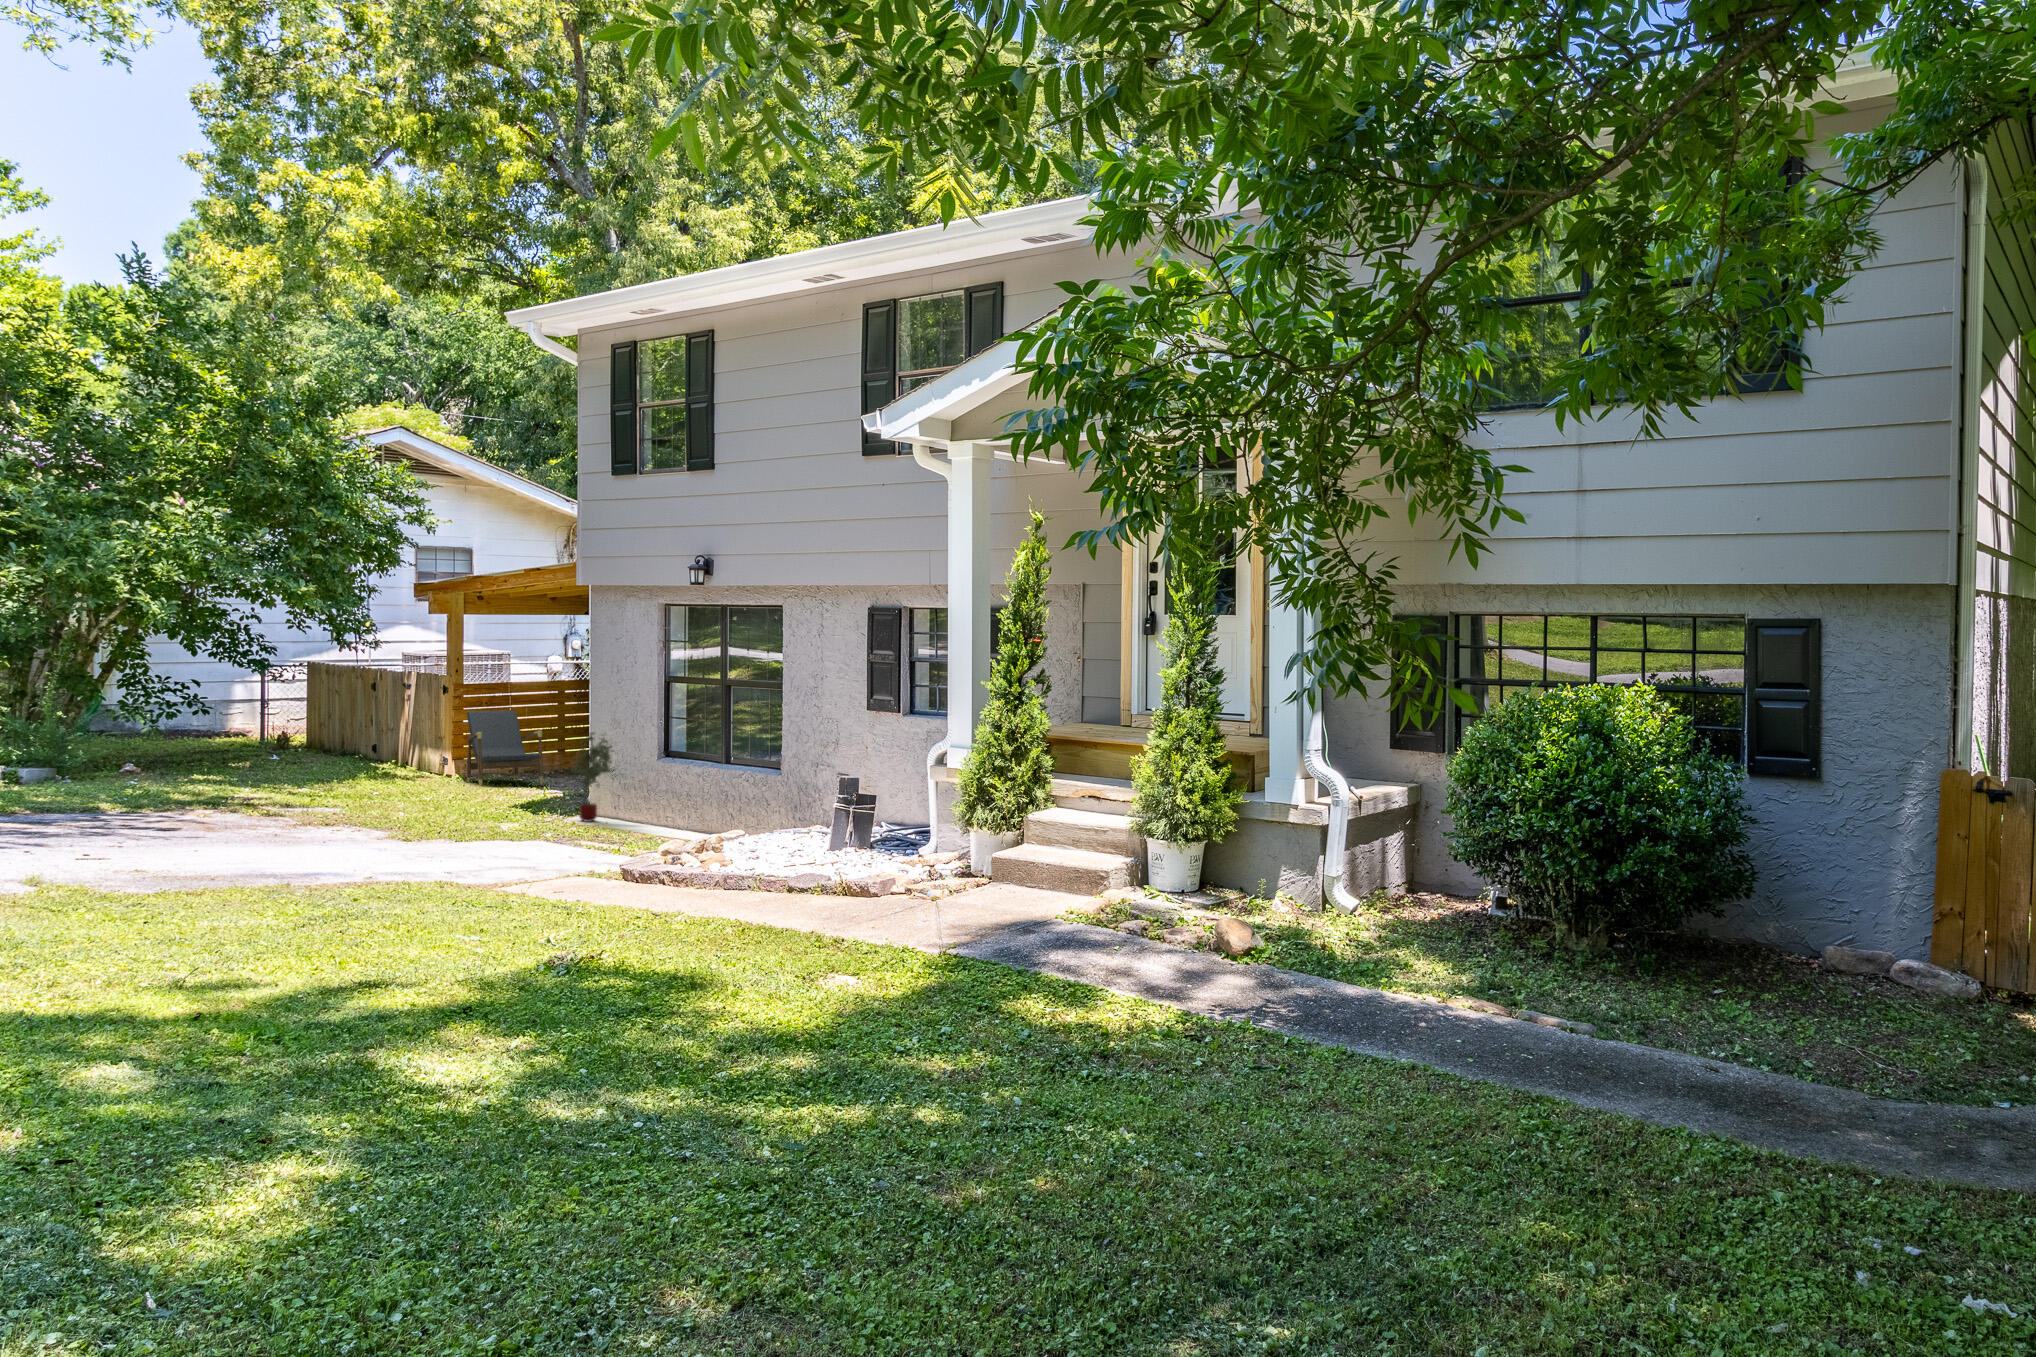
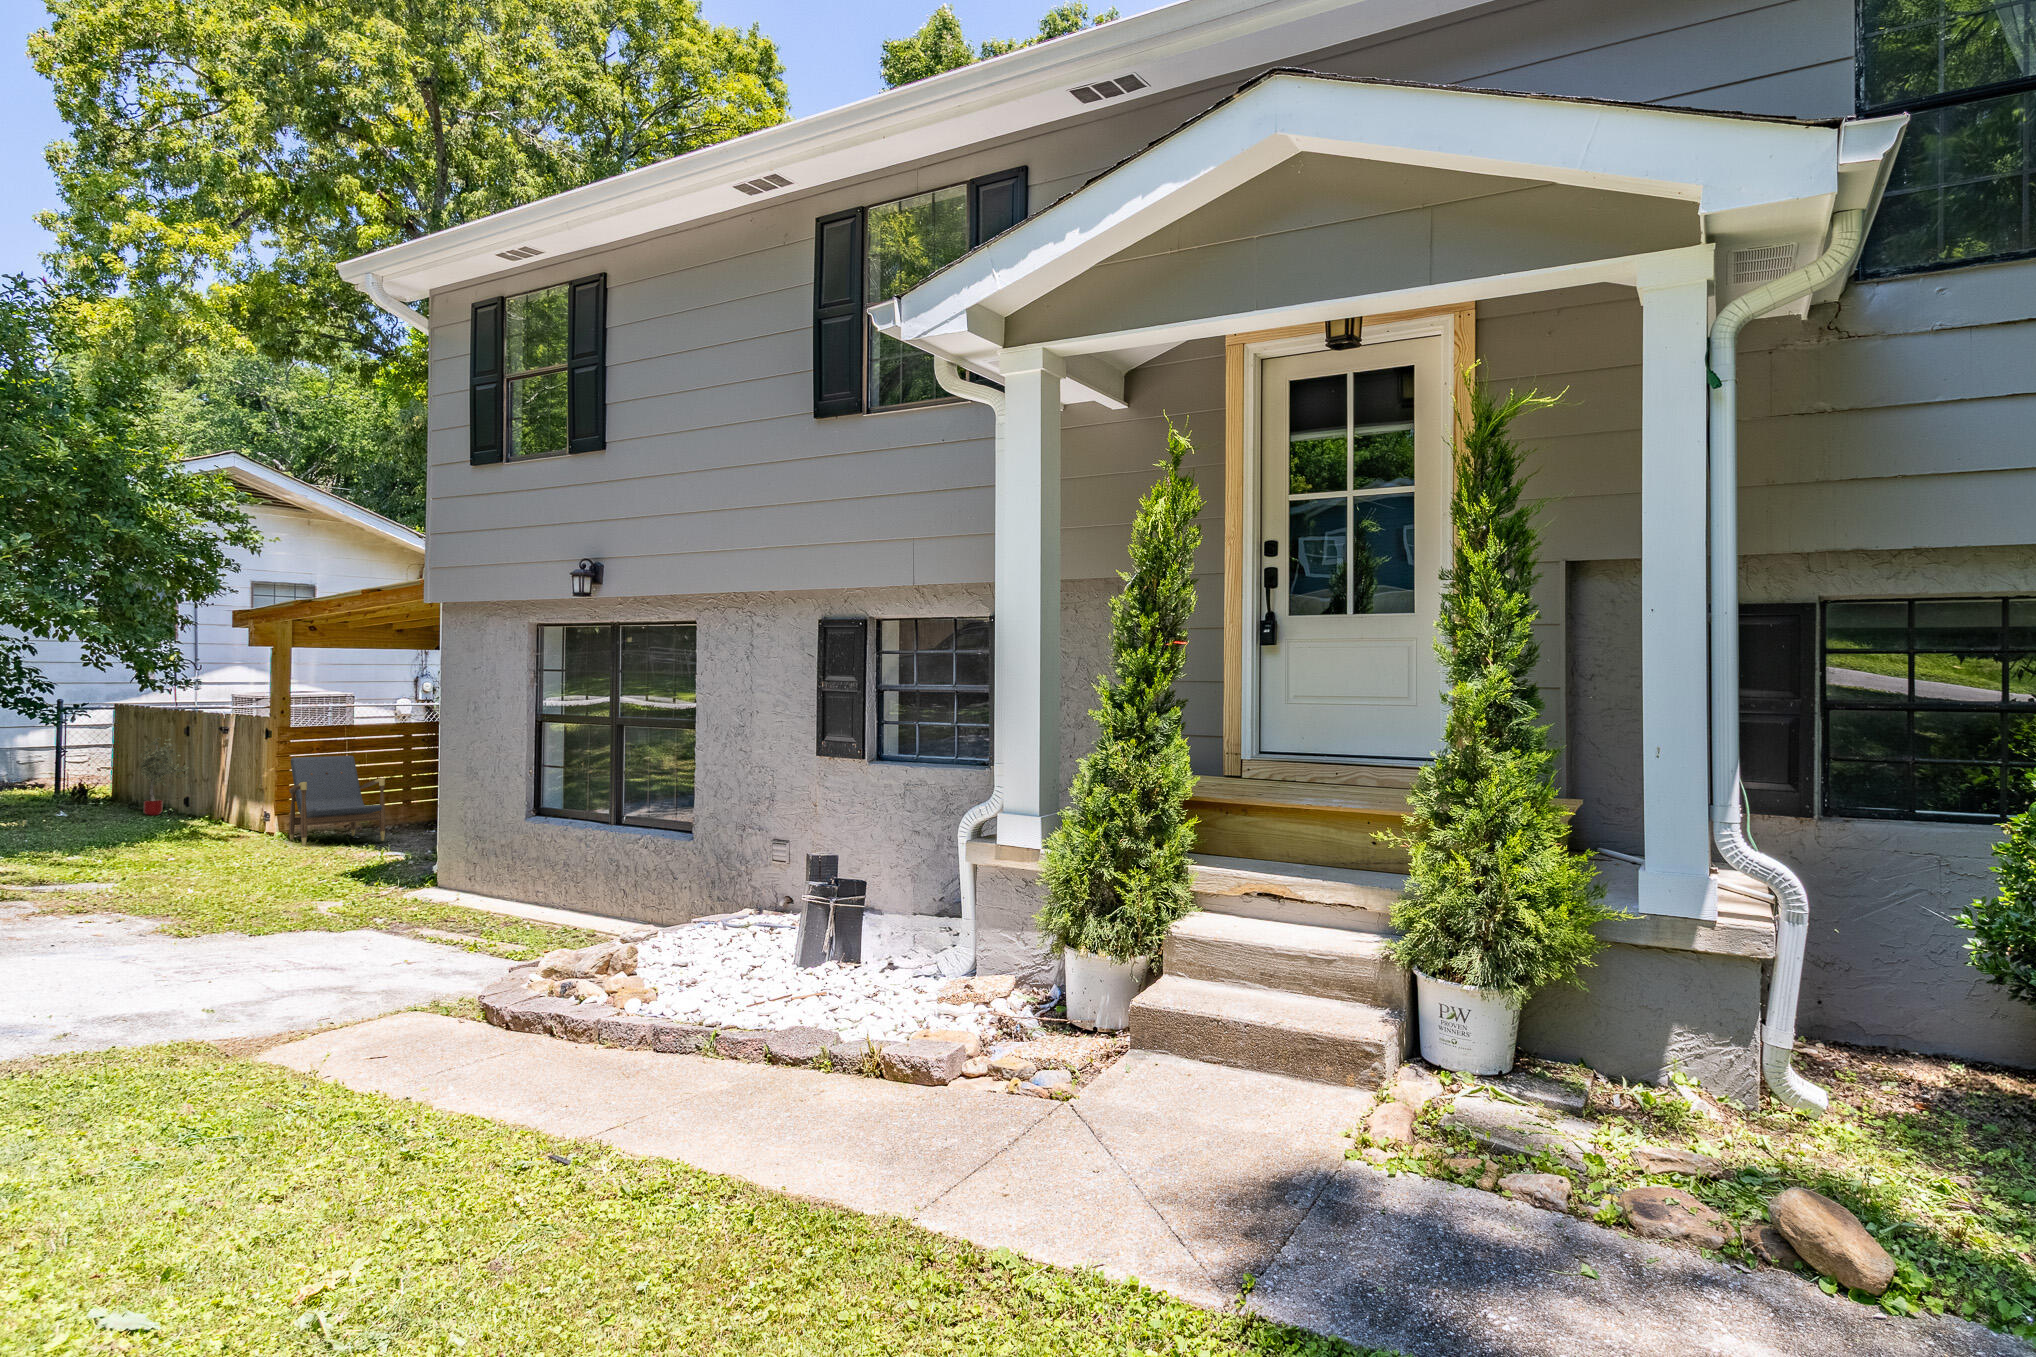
potted tree: present [571,732,618,822] -> present [140,738,188,816]

